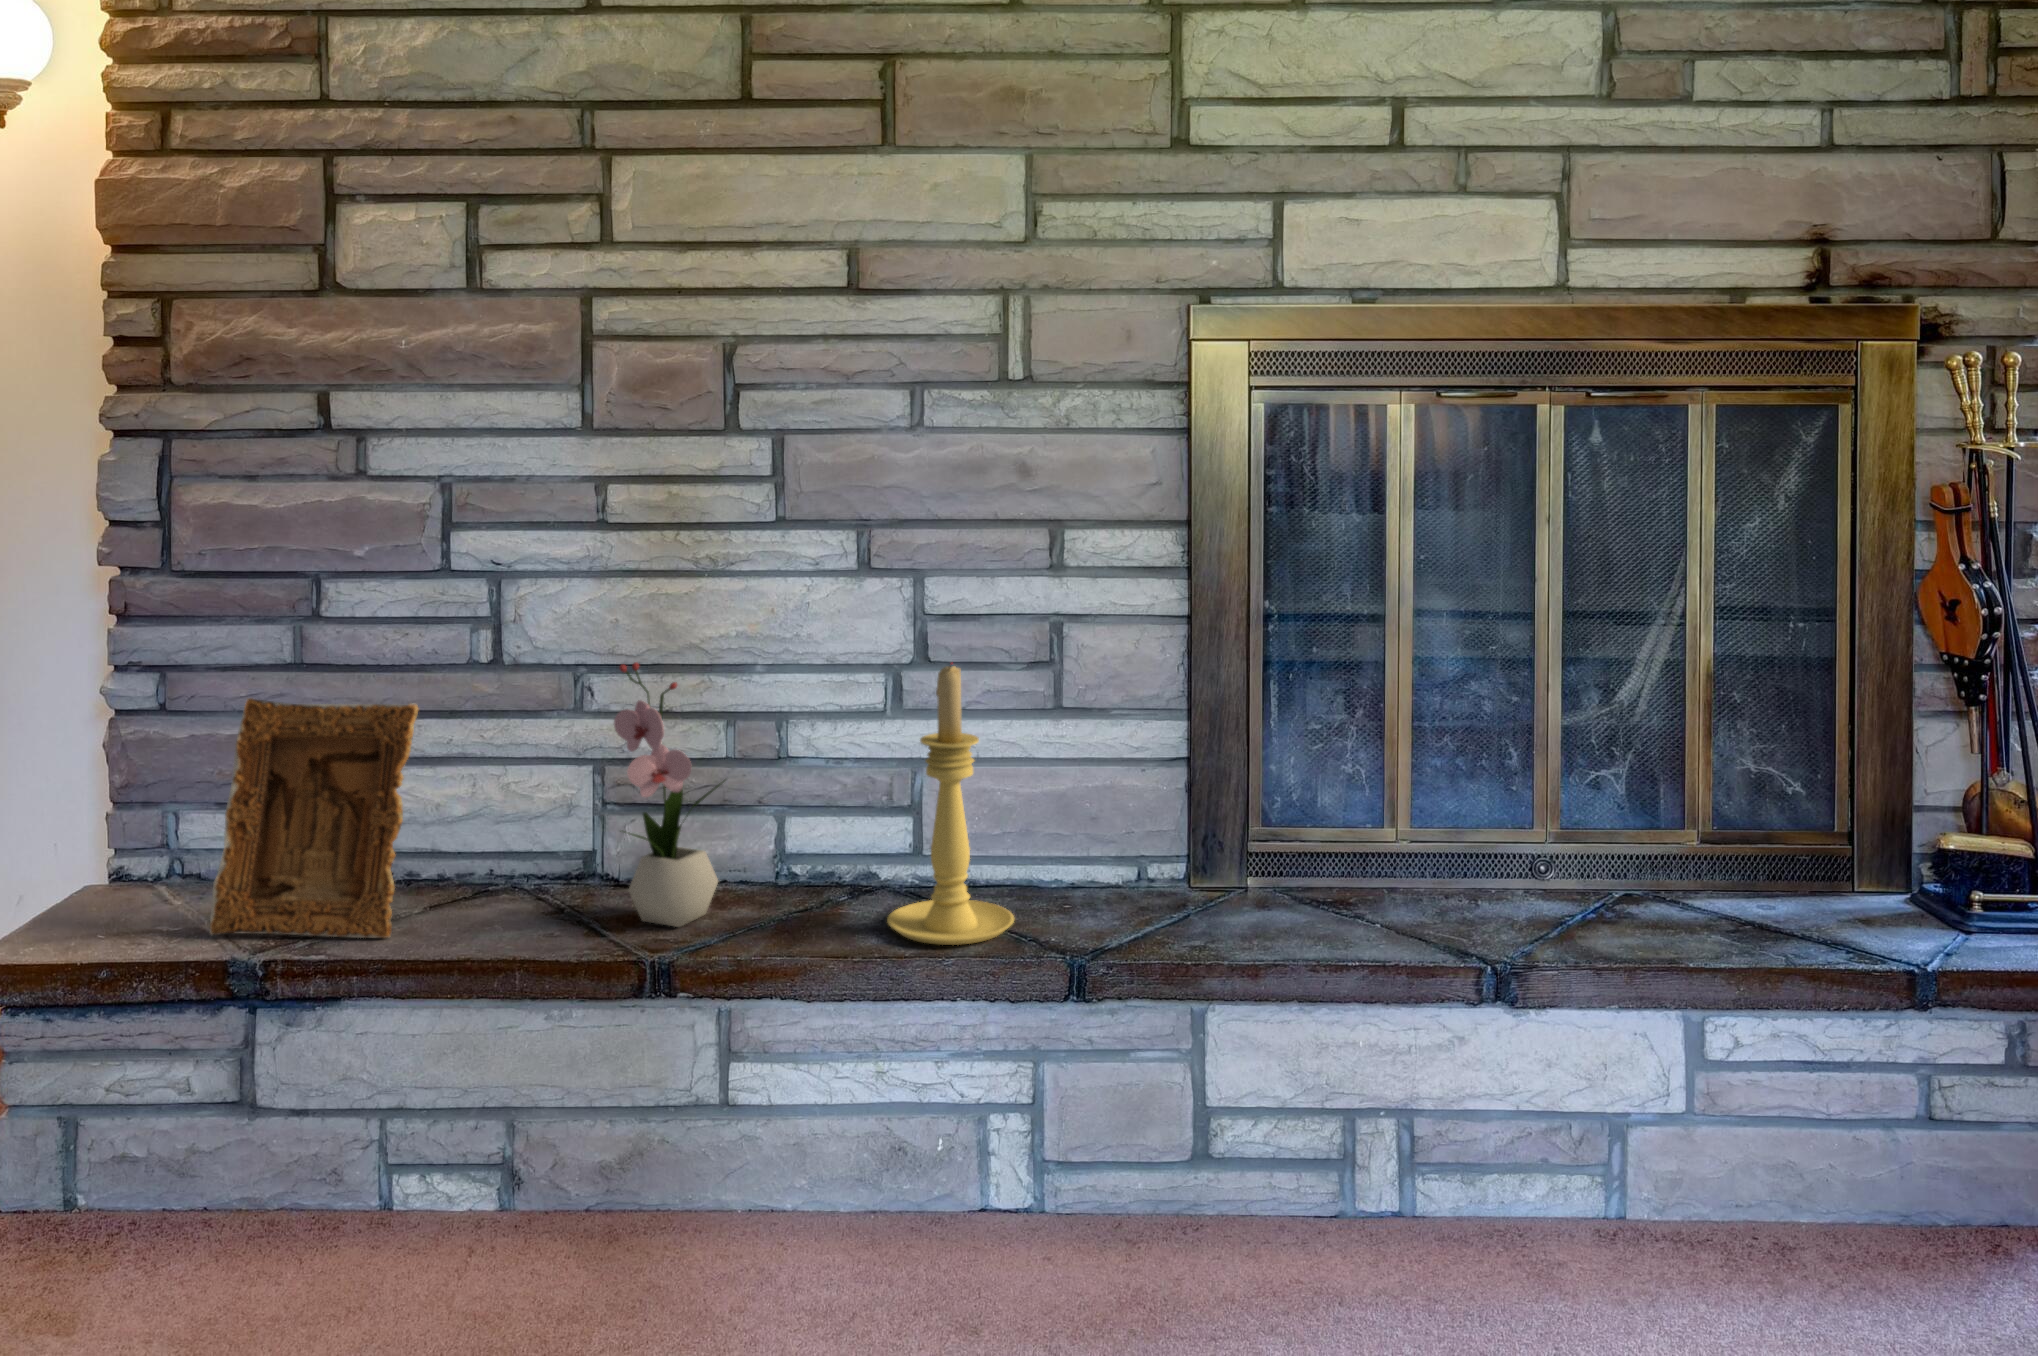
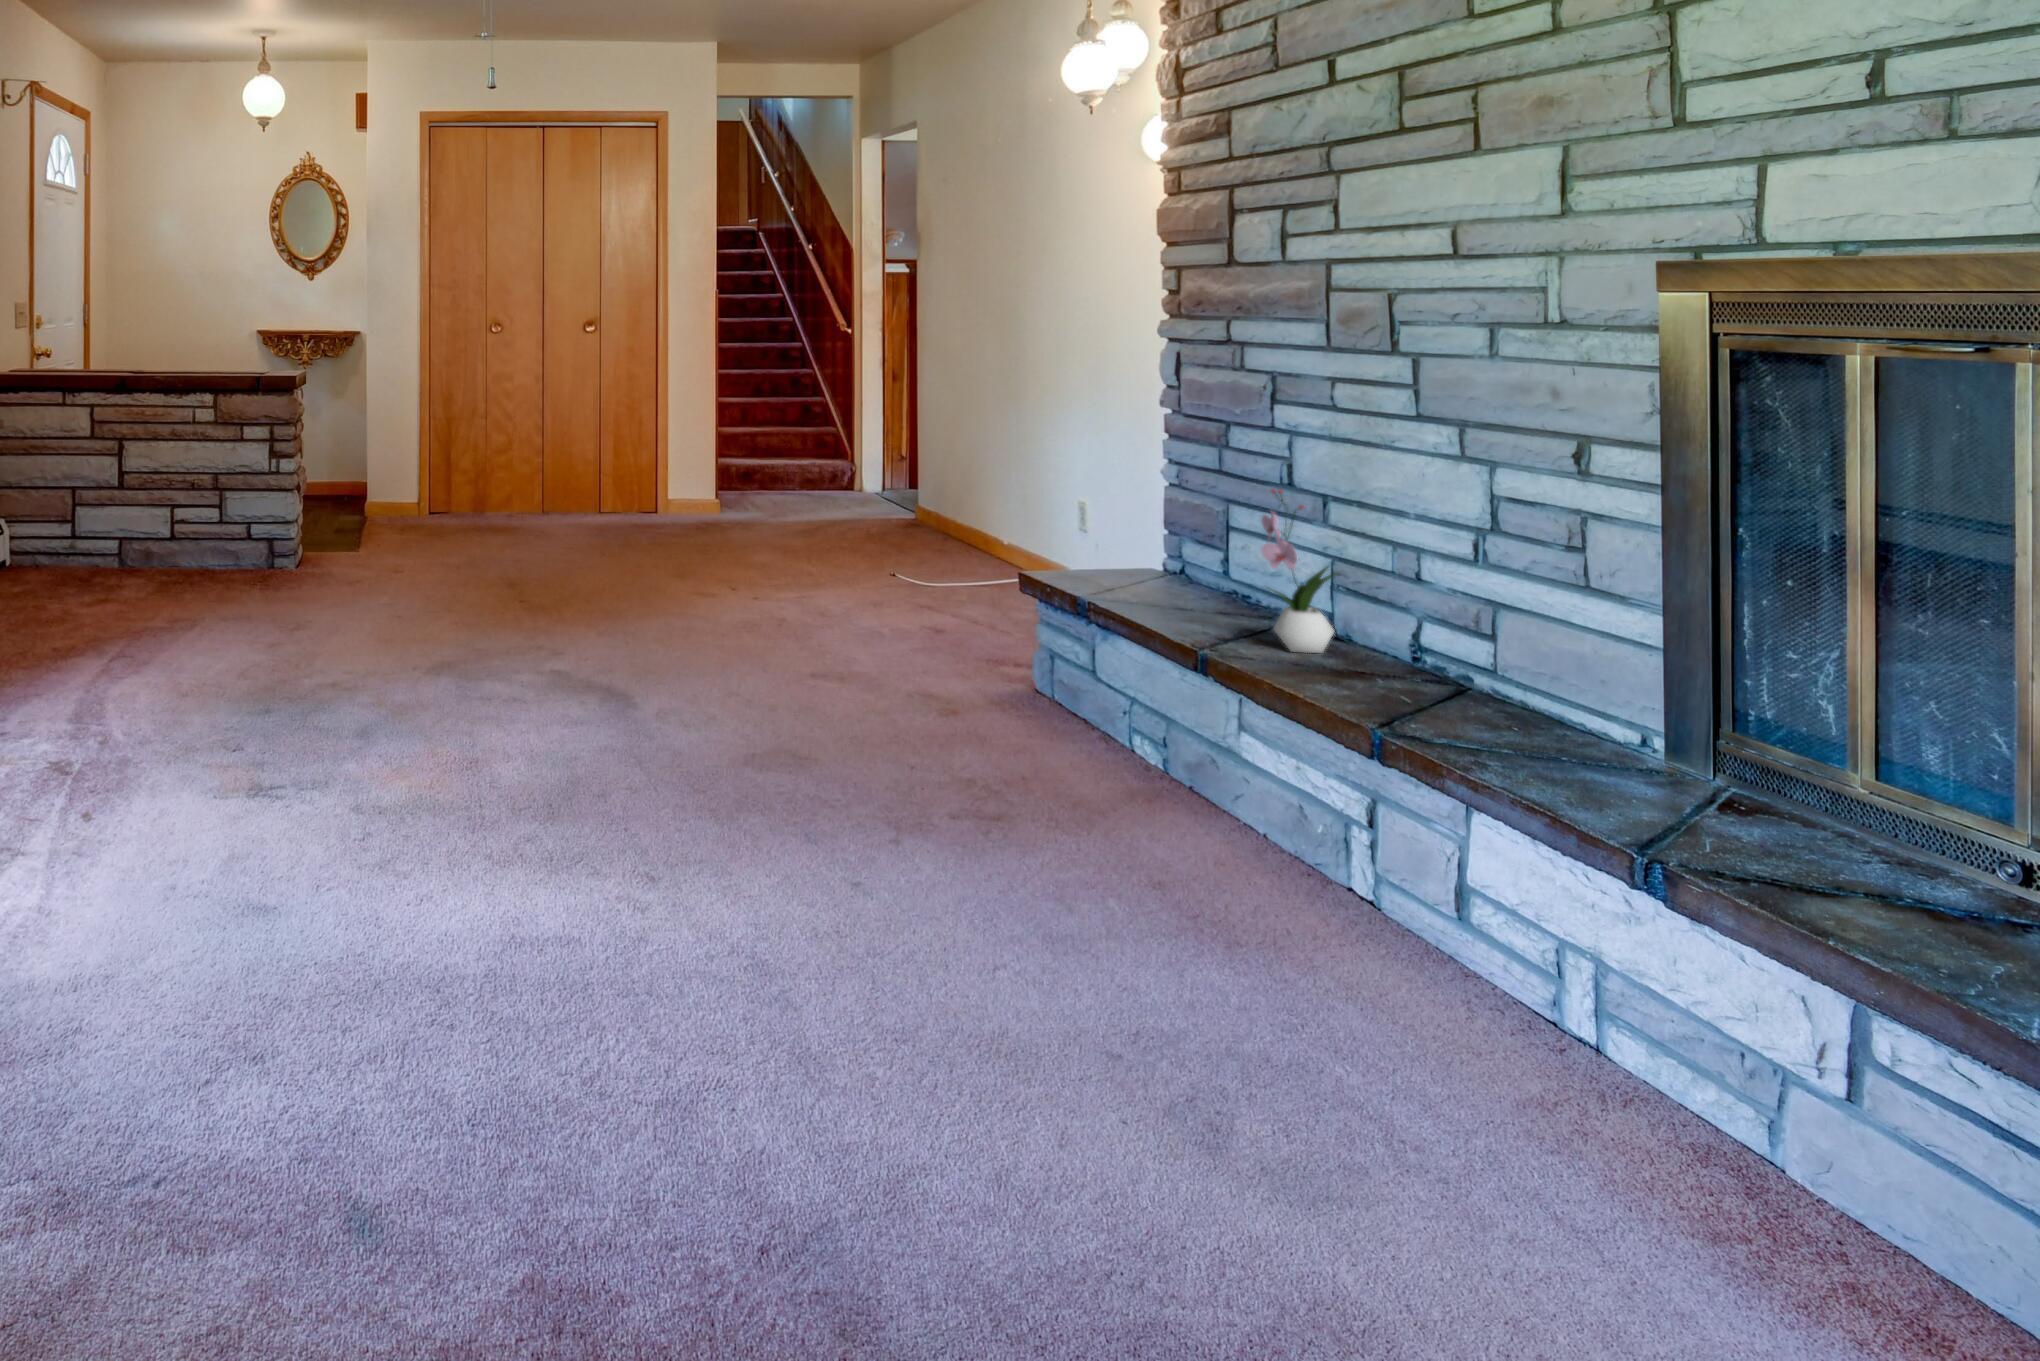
candle holder: present [887,666,1014,945] -> none [1369,518,1473,709]
picture frame: present [210,698,418,938] -> none [1122,483,1219,615]

